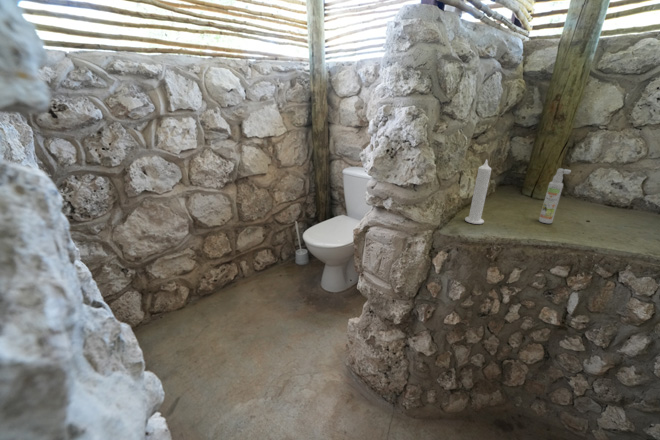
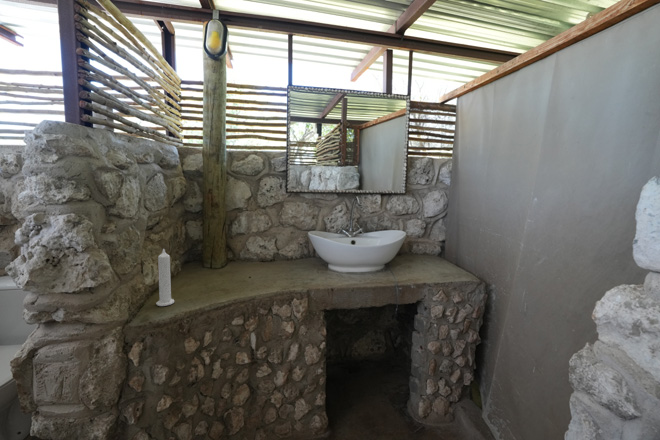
spray bottle: present [539,168,571,224] -> none [218,245,230,287]

